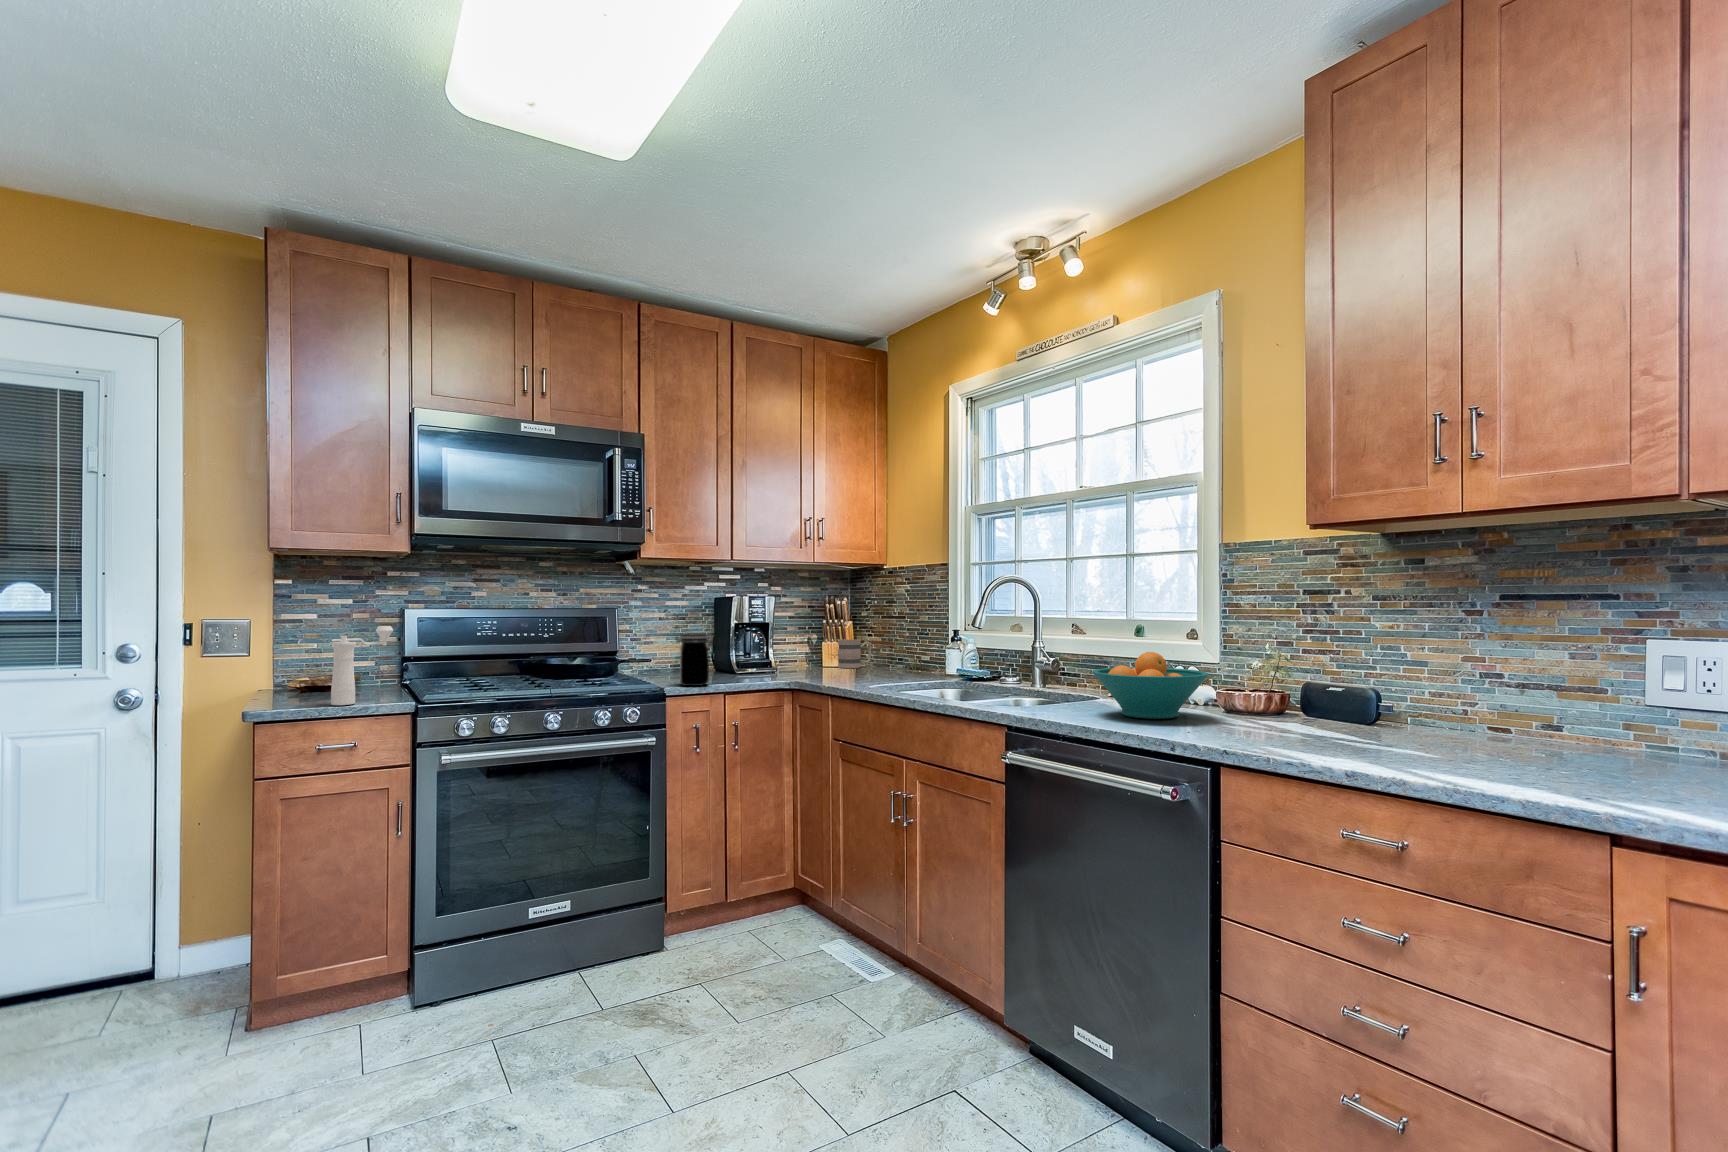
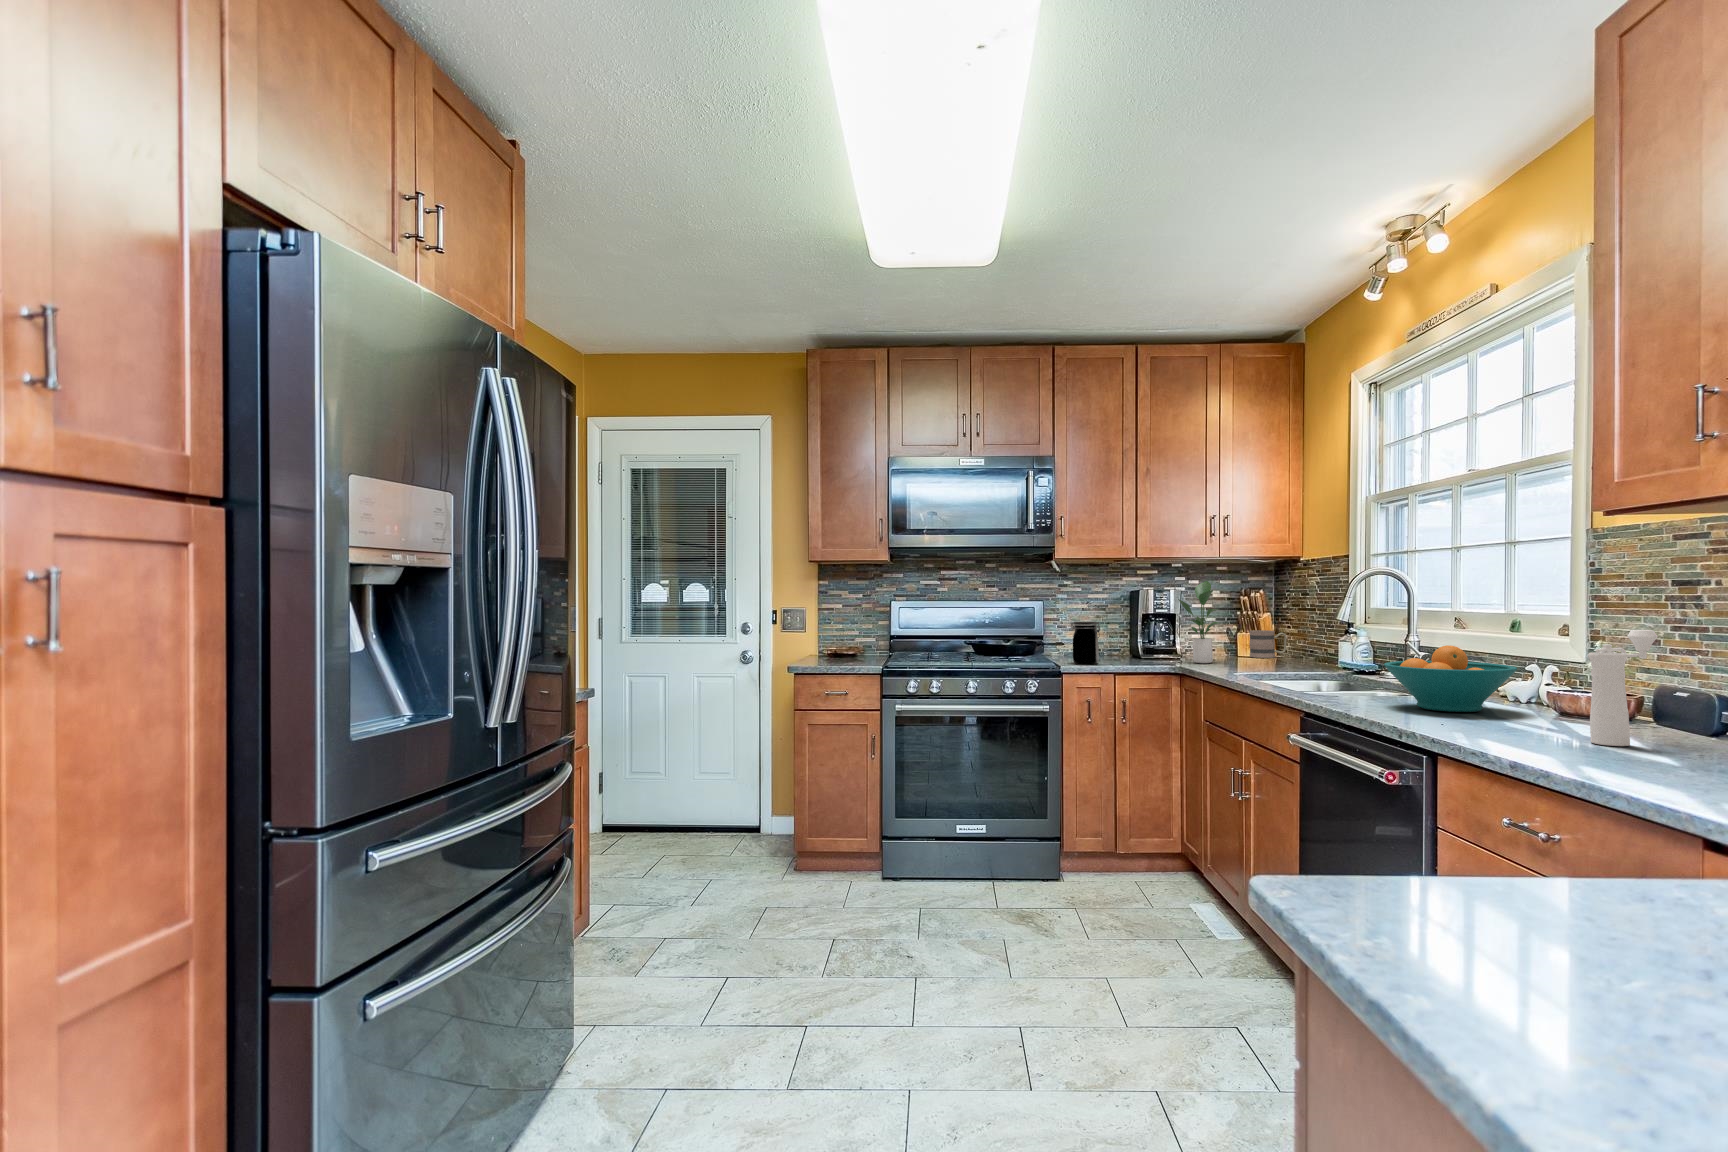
potted plant: none [789,587,833,677] -> present [1179,581,1219,663]
pepper mill: present [331,626,393,705] -> present [1588,630,1658,746]

